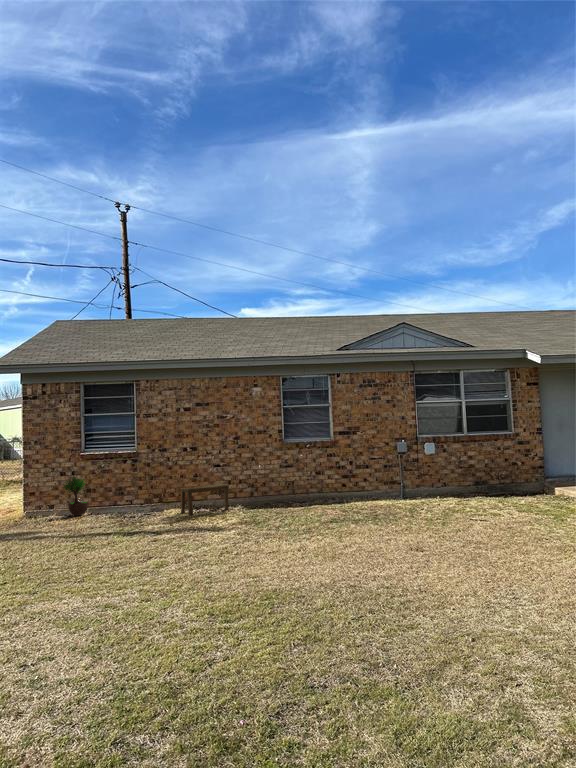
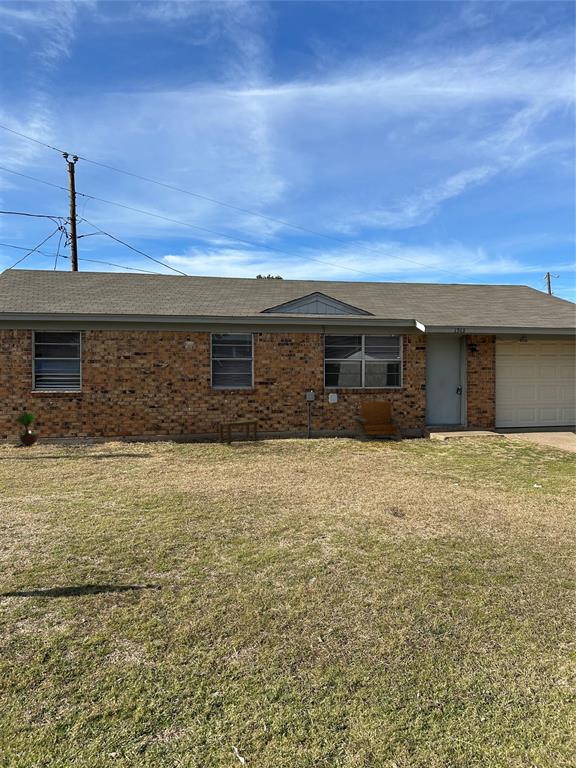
lounge chair: none [458,451,526,502] -> present [355,402,403,442]
bench: present [181,483,229,515] -> present [219,420,258,444]

